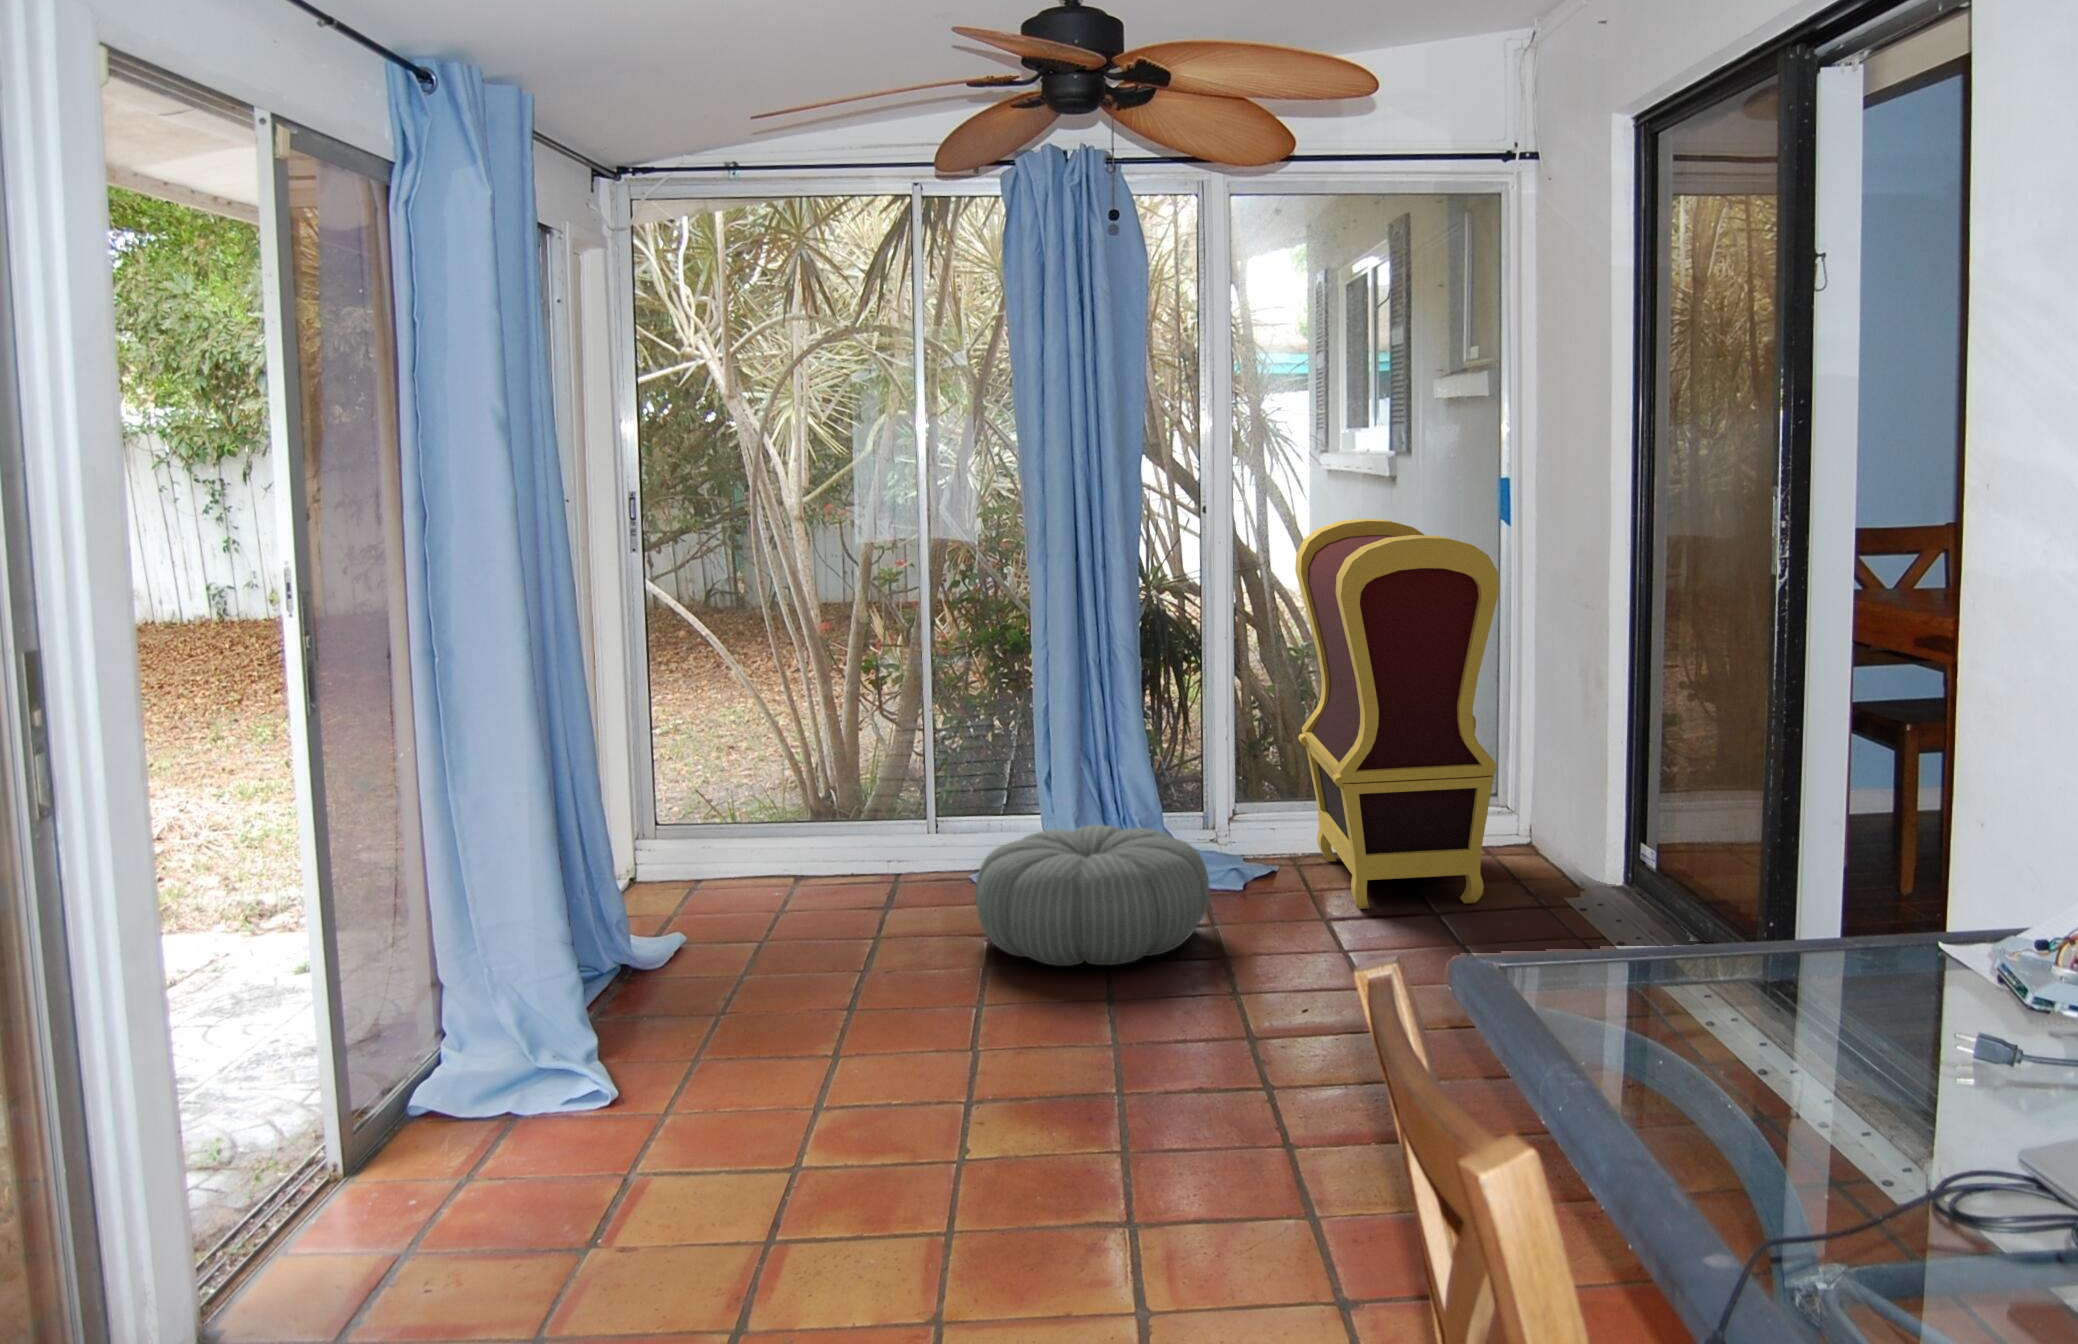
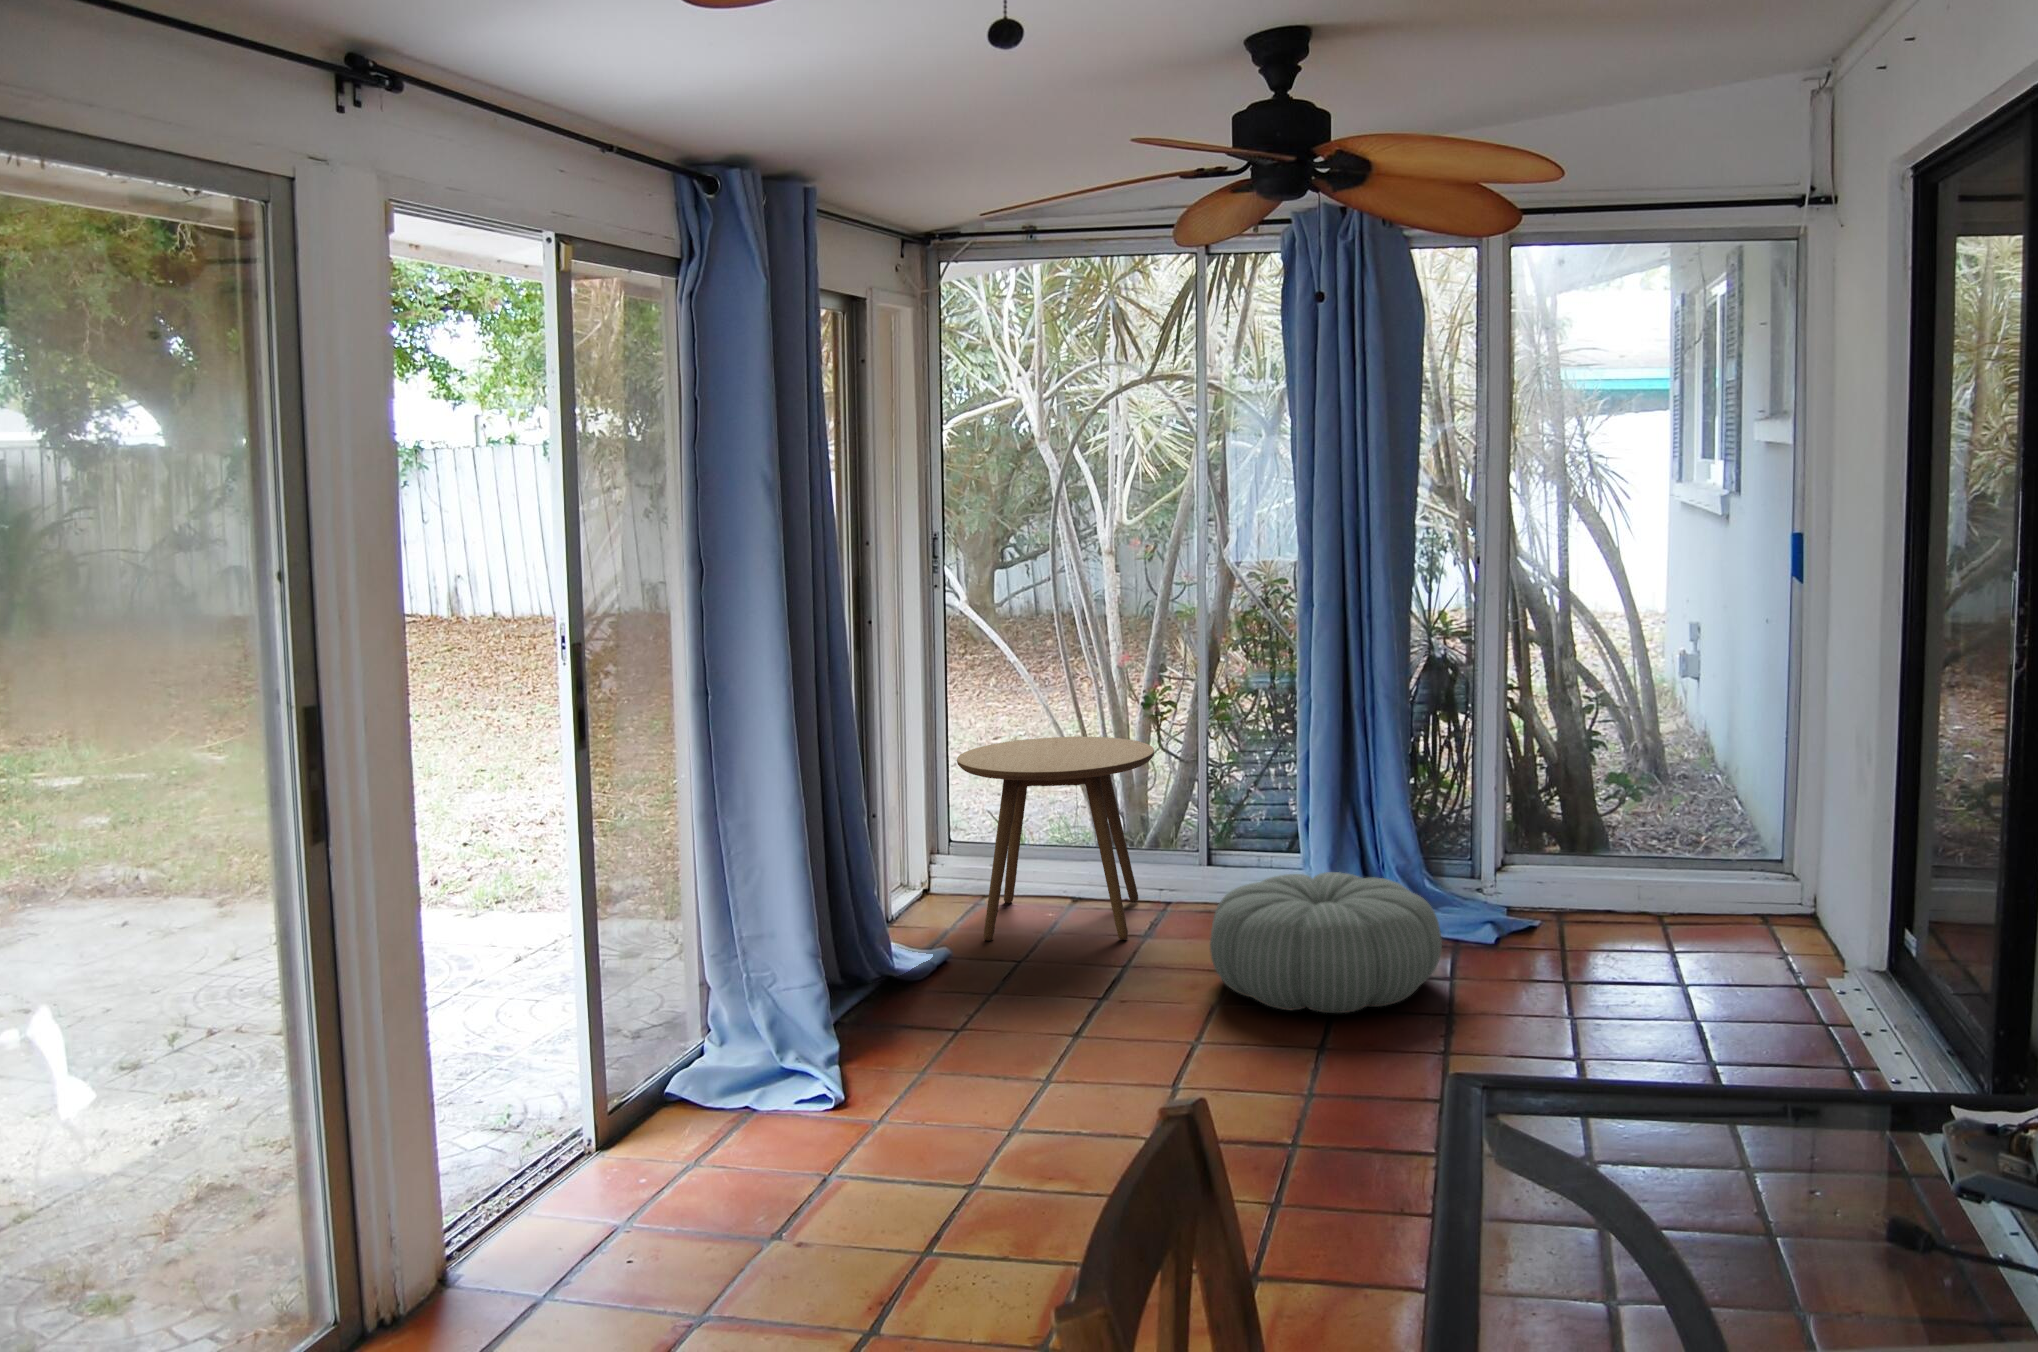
armchair: present [1295,519,1499,909] -> none [1563,575,1758,979]
side table: none [675,702,891,925] -> present [957,737,1154,941]

